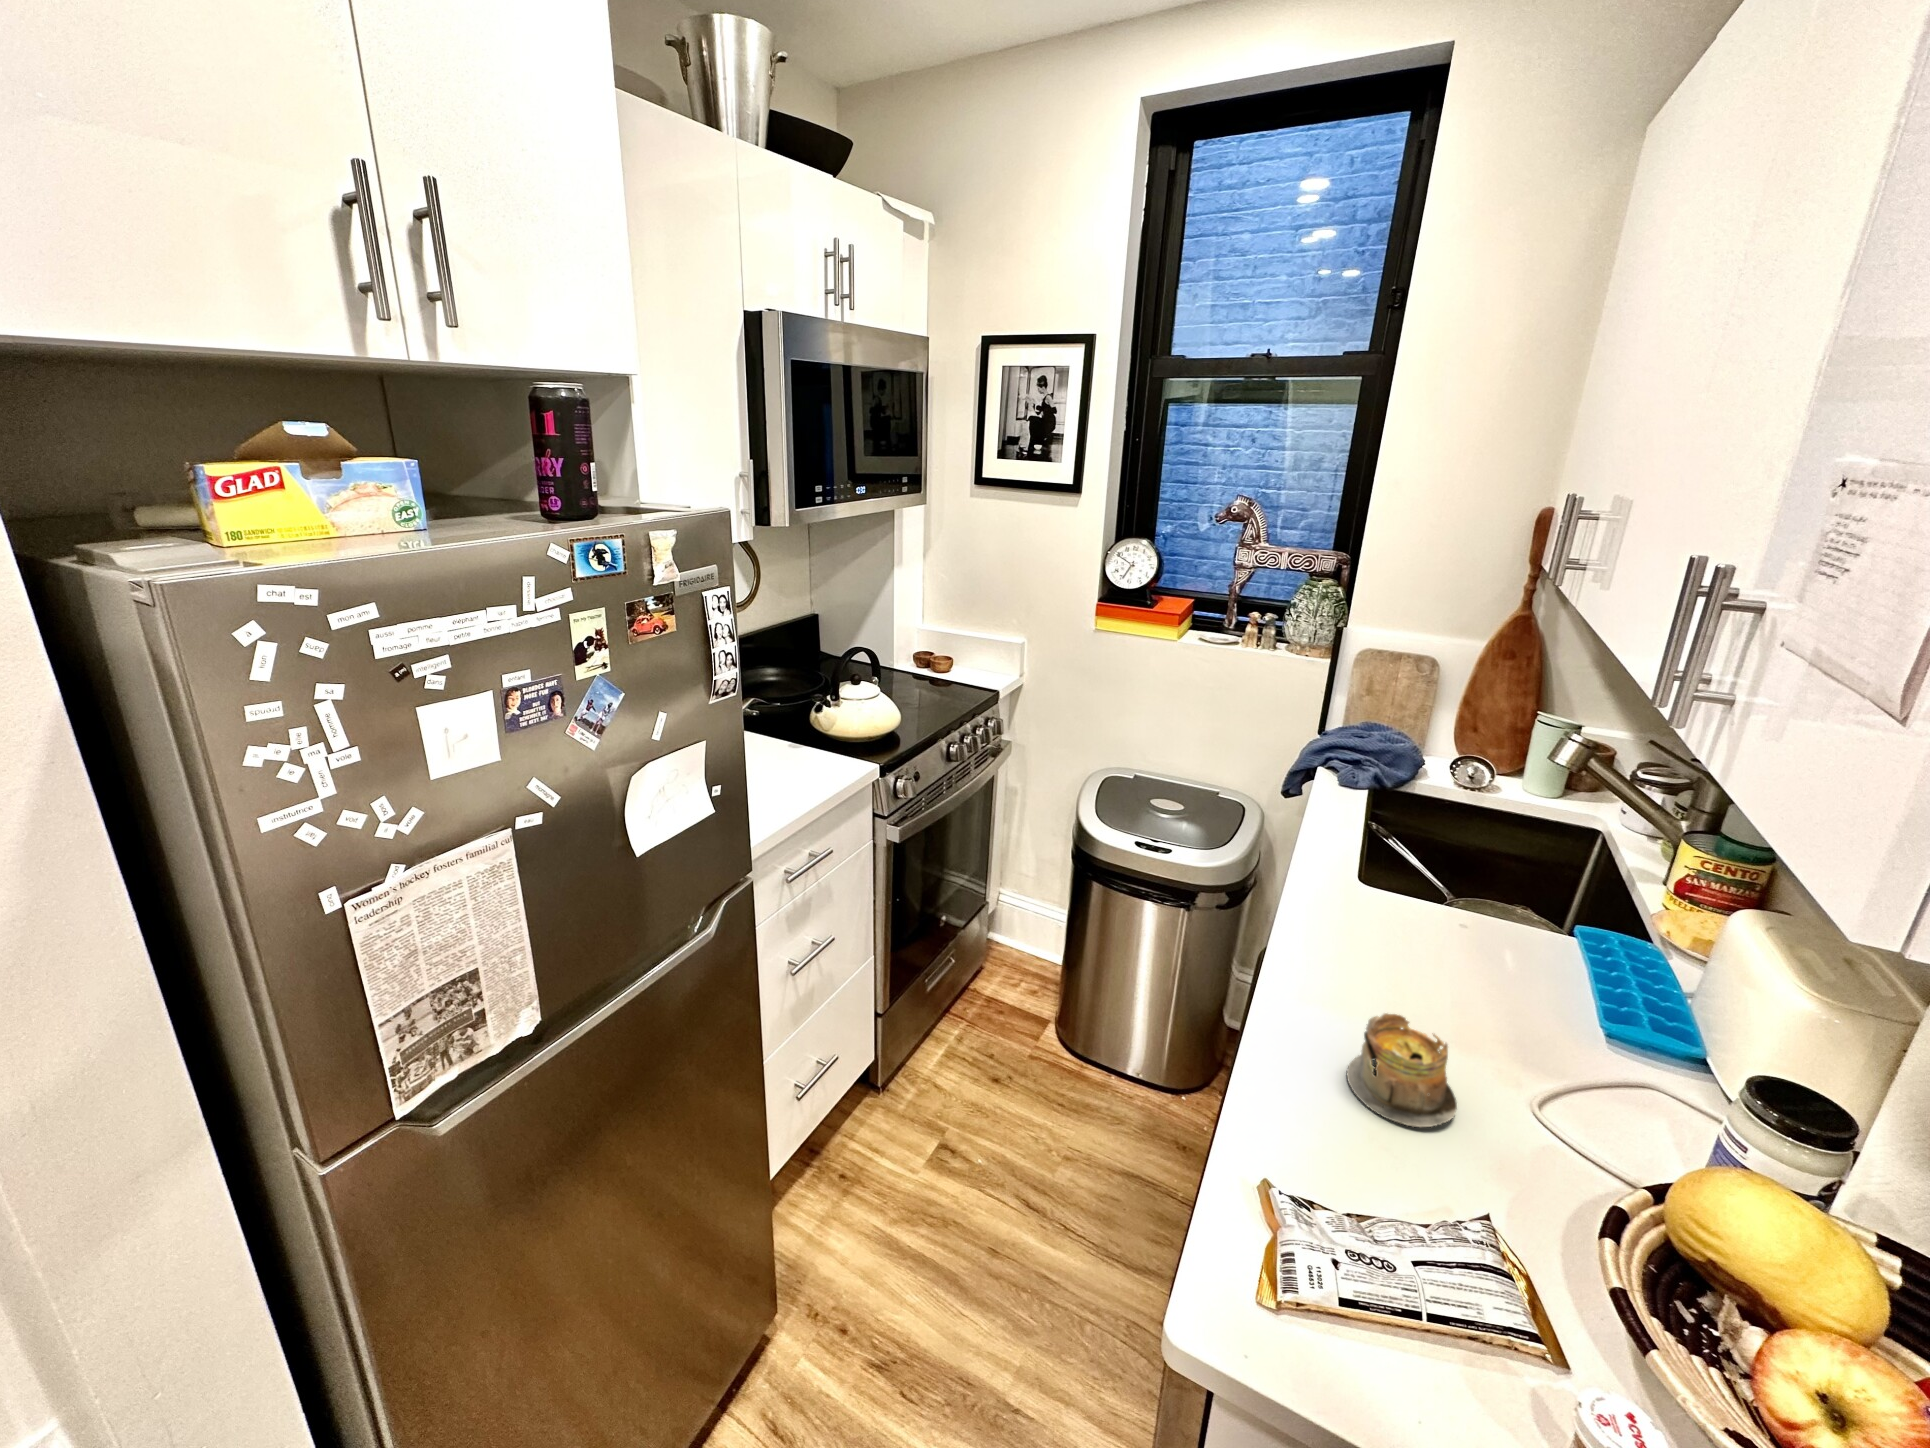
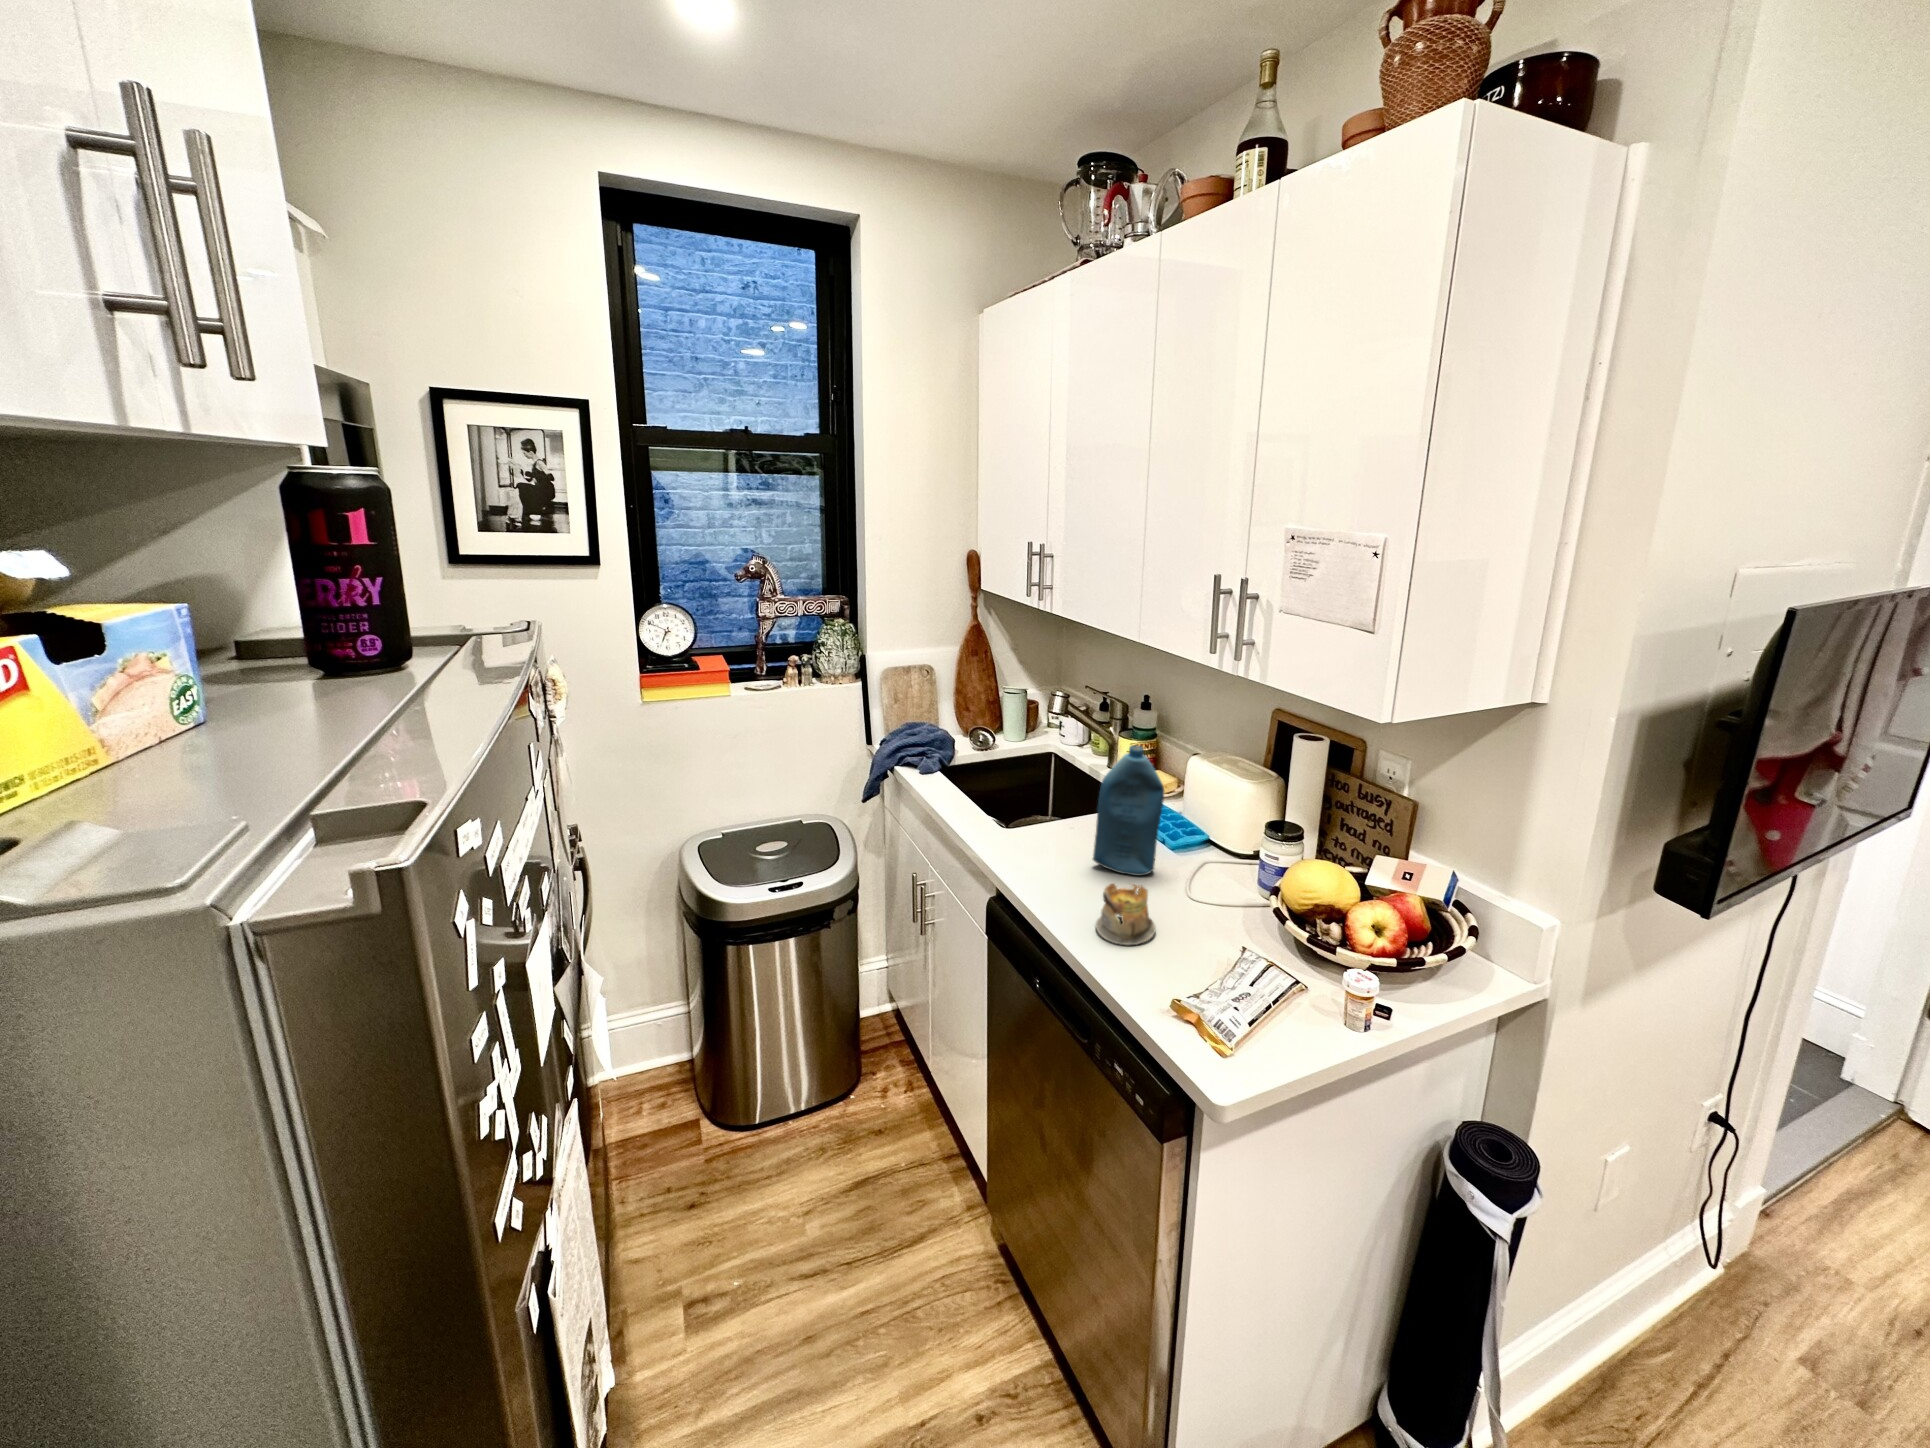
bottle: none [1465,836,1621,1053] -> present [1093,745,1164,876]

